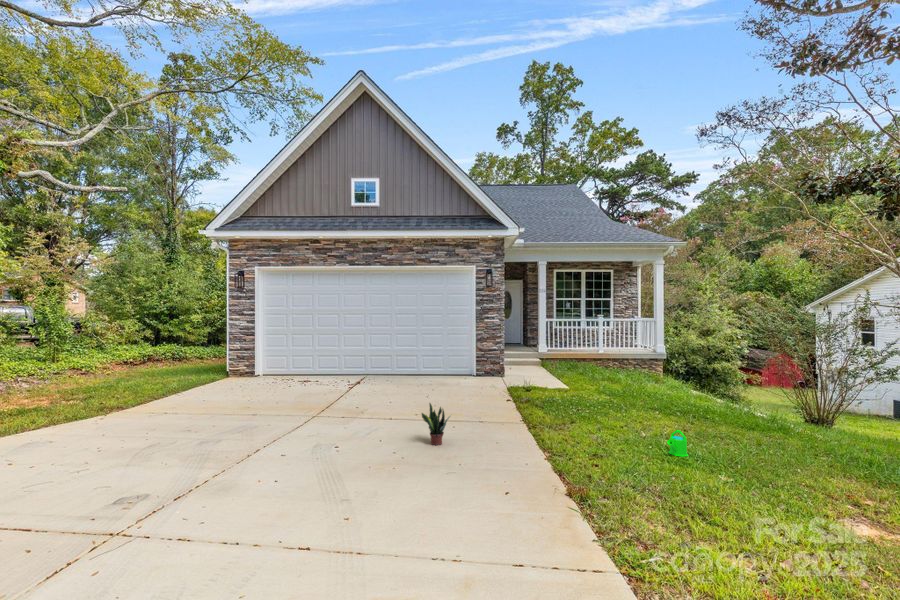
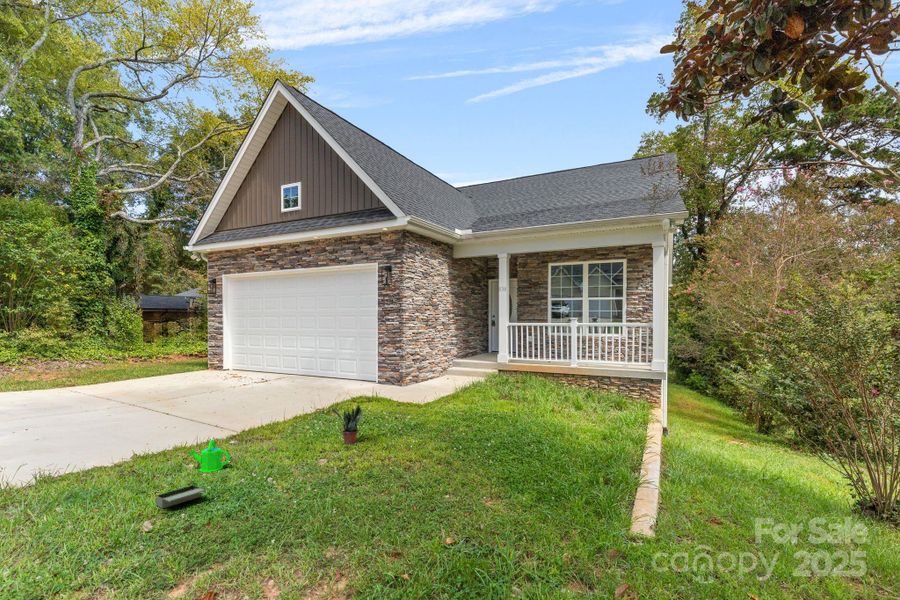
potted plant: present [422,403,450,445] -> present [332,400,363,444]
toolbox: none [751,463,791,482] -> present [156,485,206,509]

